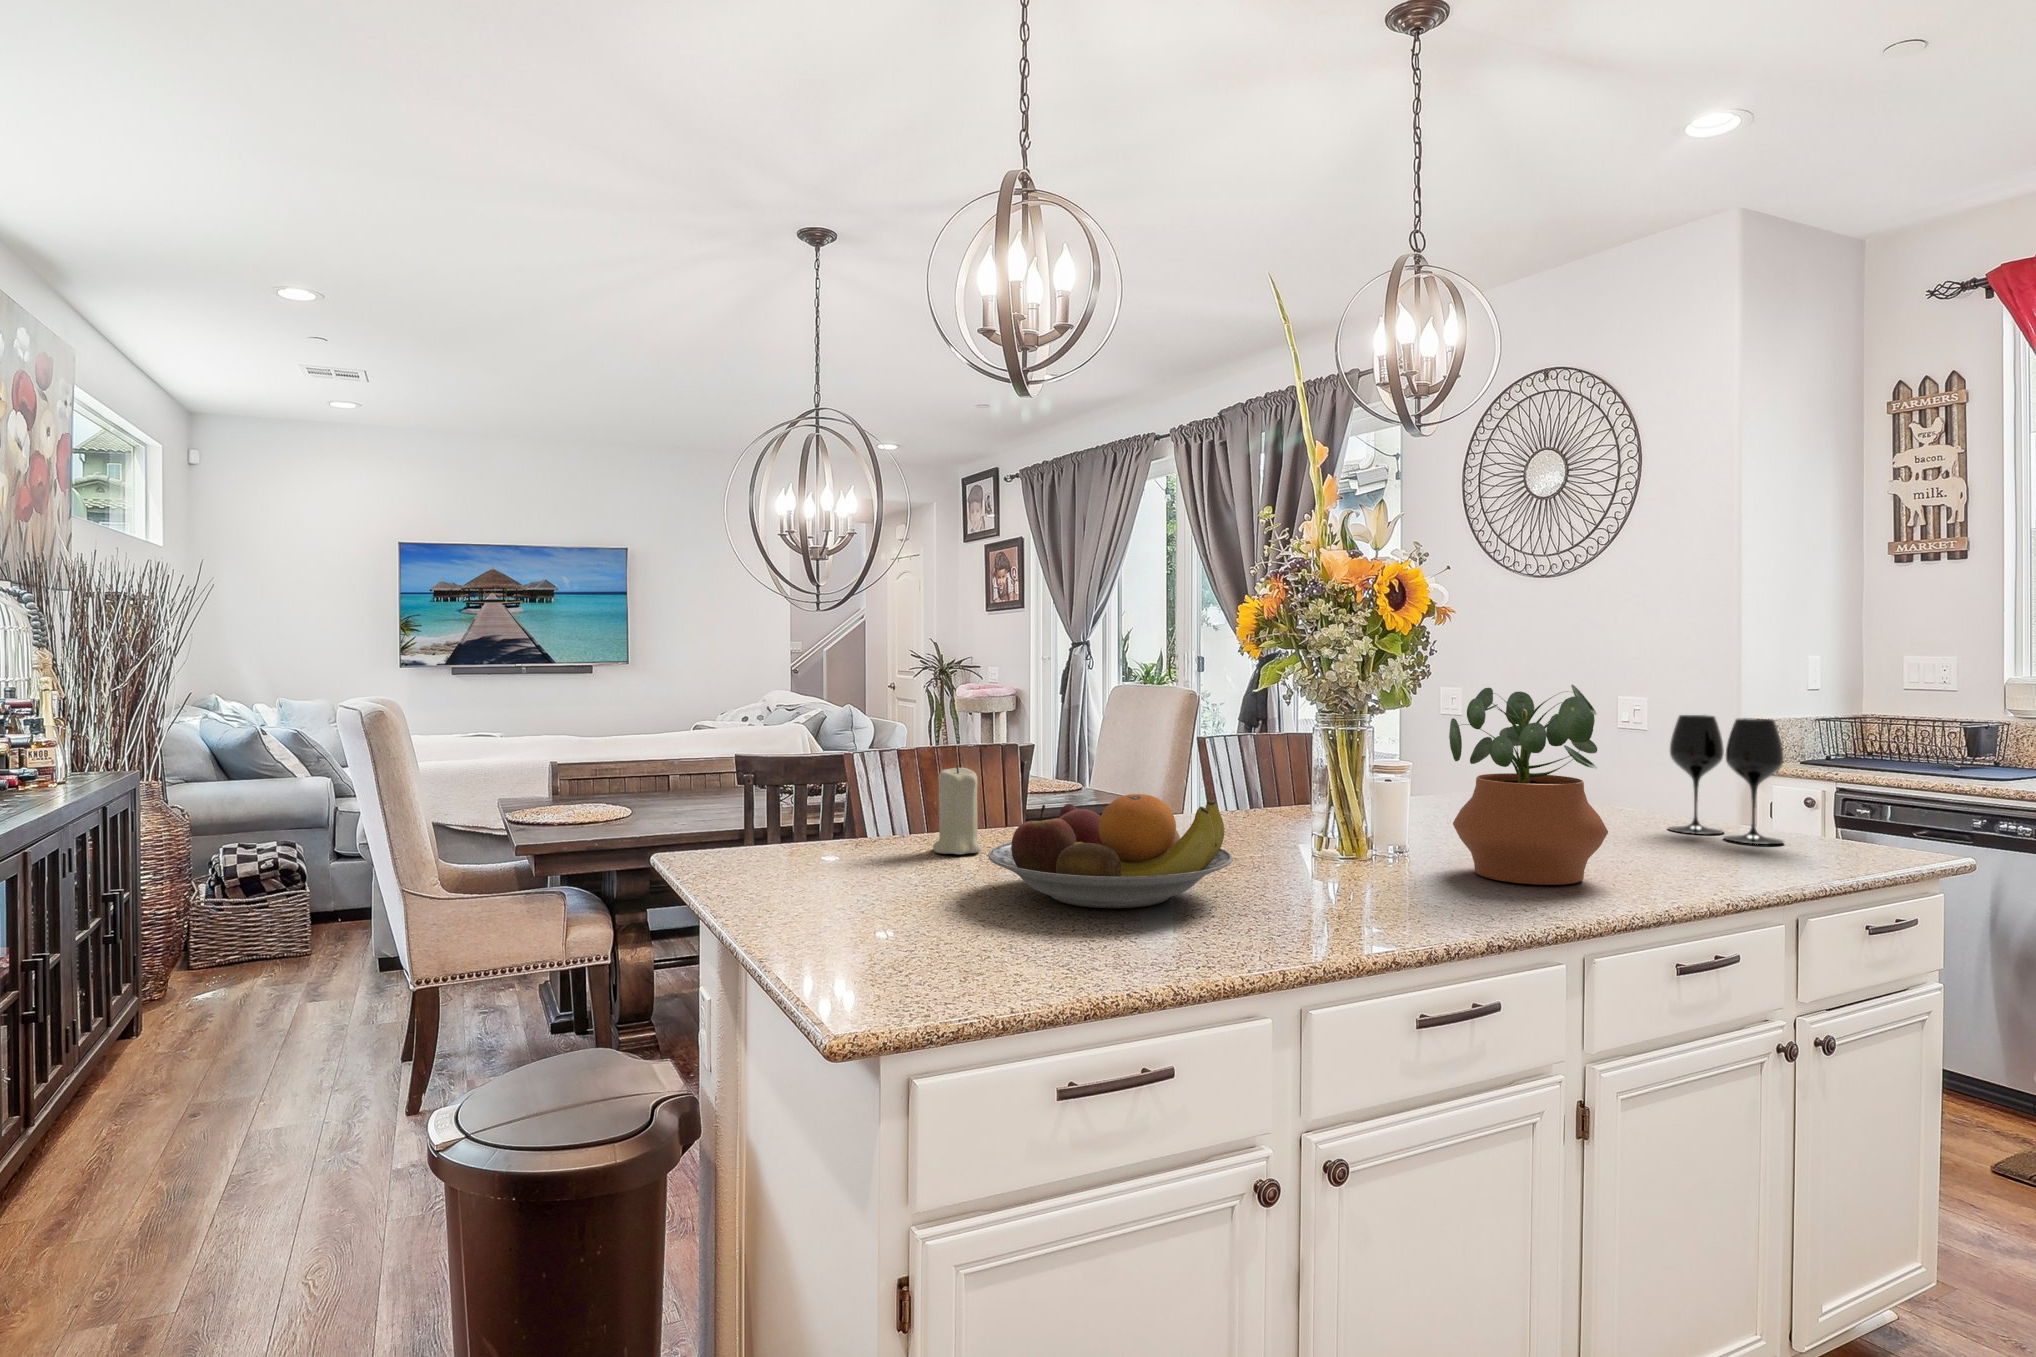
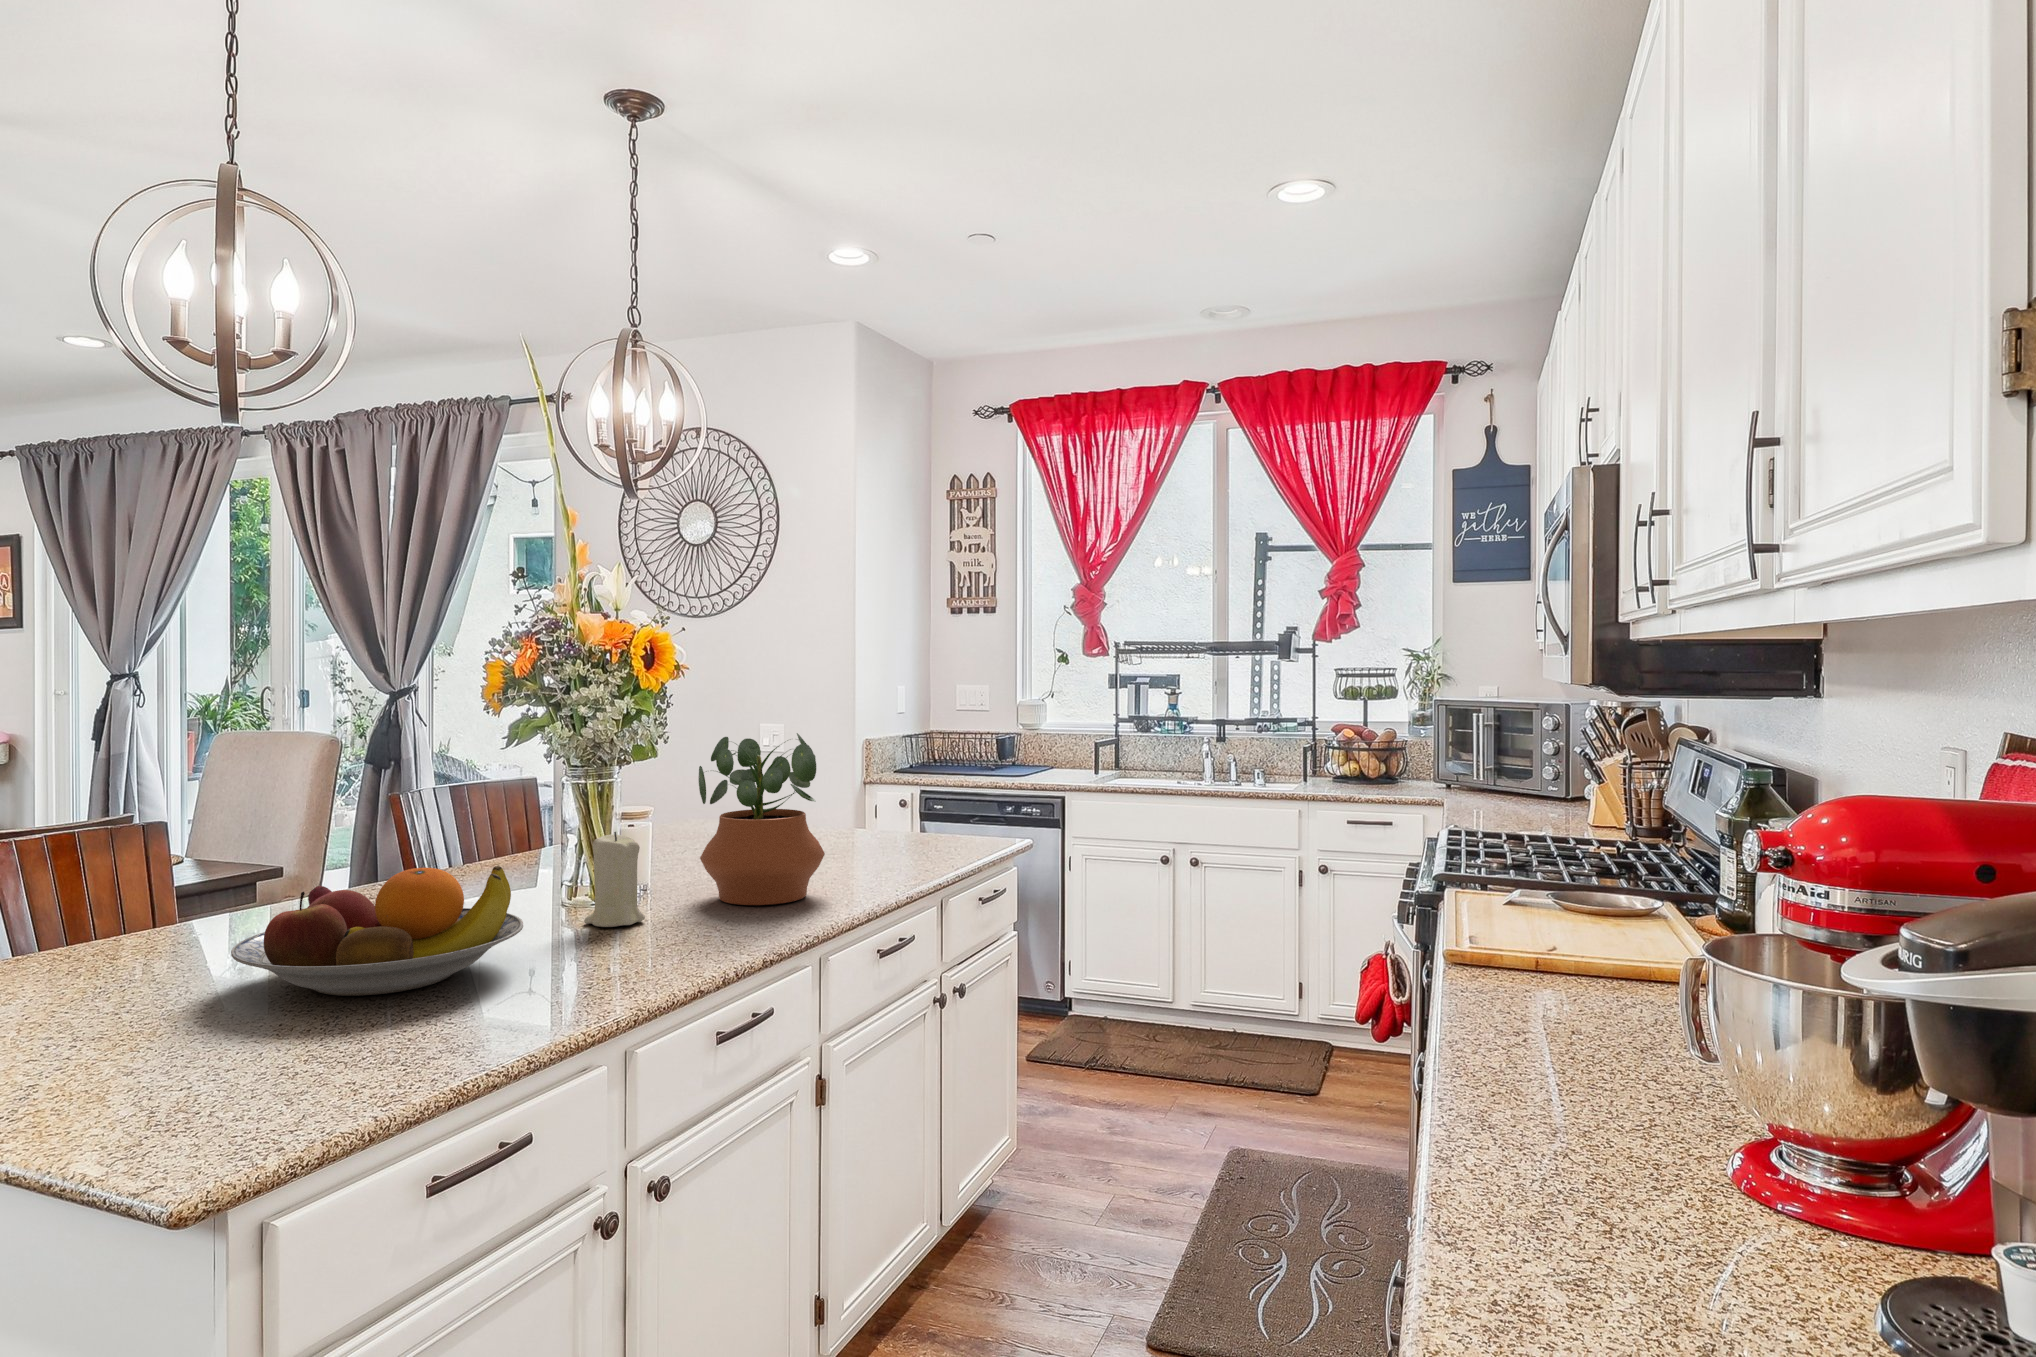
wine glass: present [1668,715,1784,844] -> none [840,747,923,847]
candle: present [933,765,981,854] -> present [584,832,645,927]

